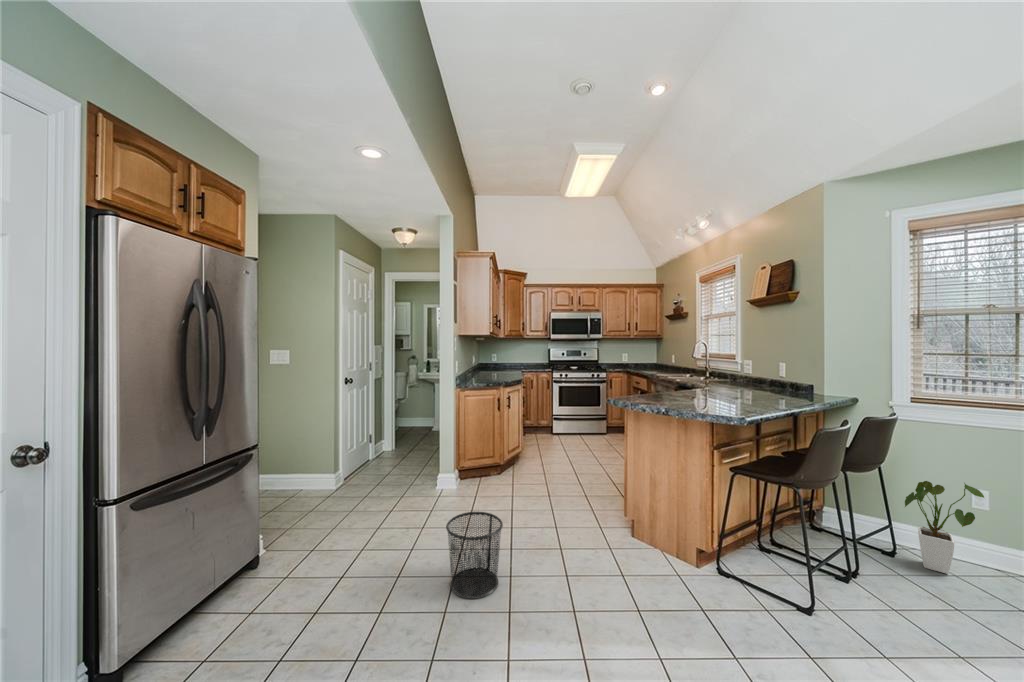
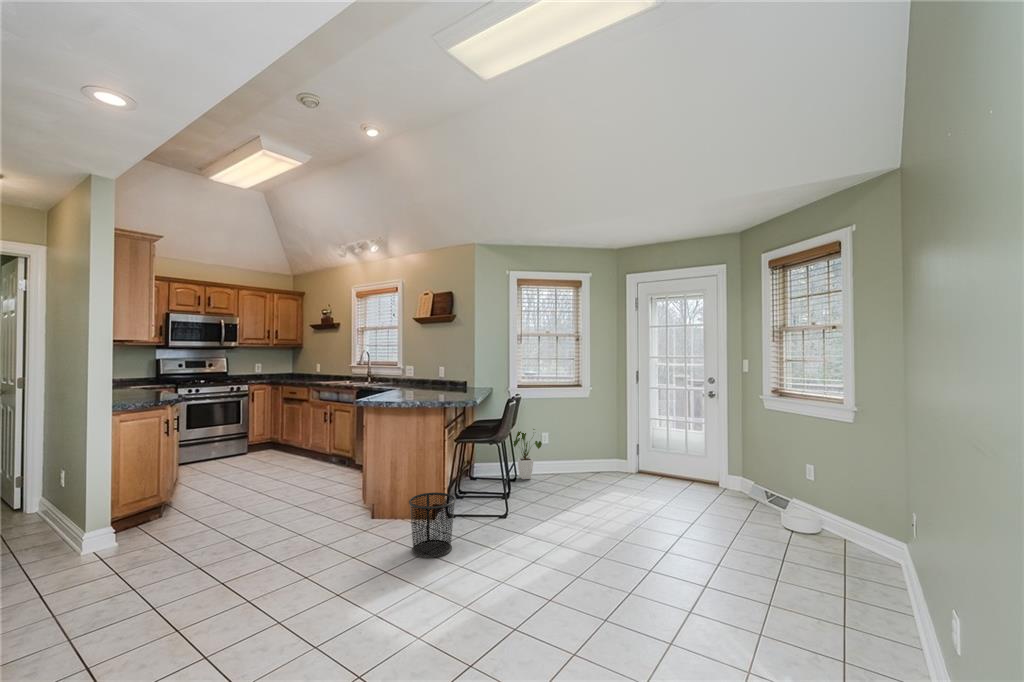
waste bin: present [446,512,503,599] -> present [409,492,456,558]

